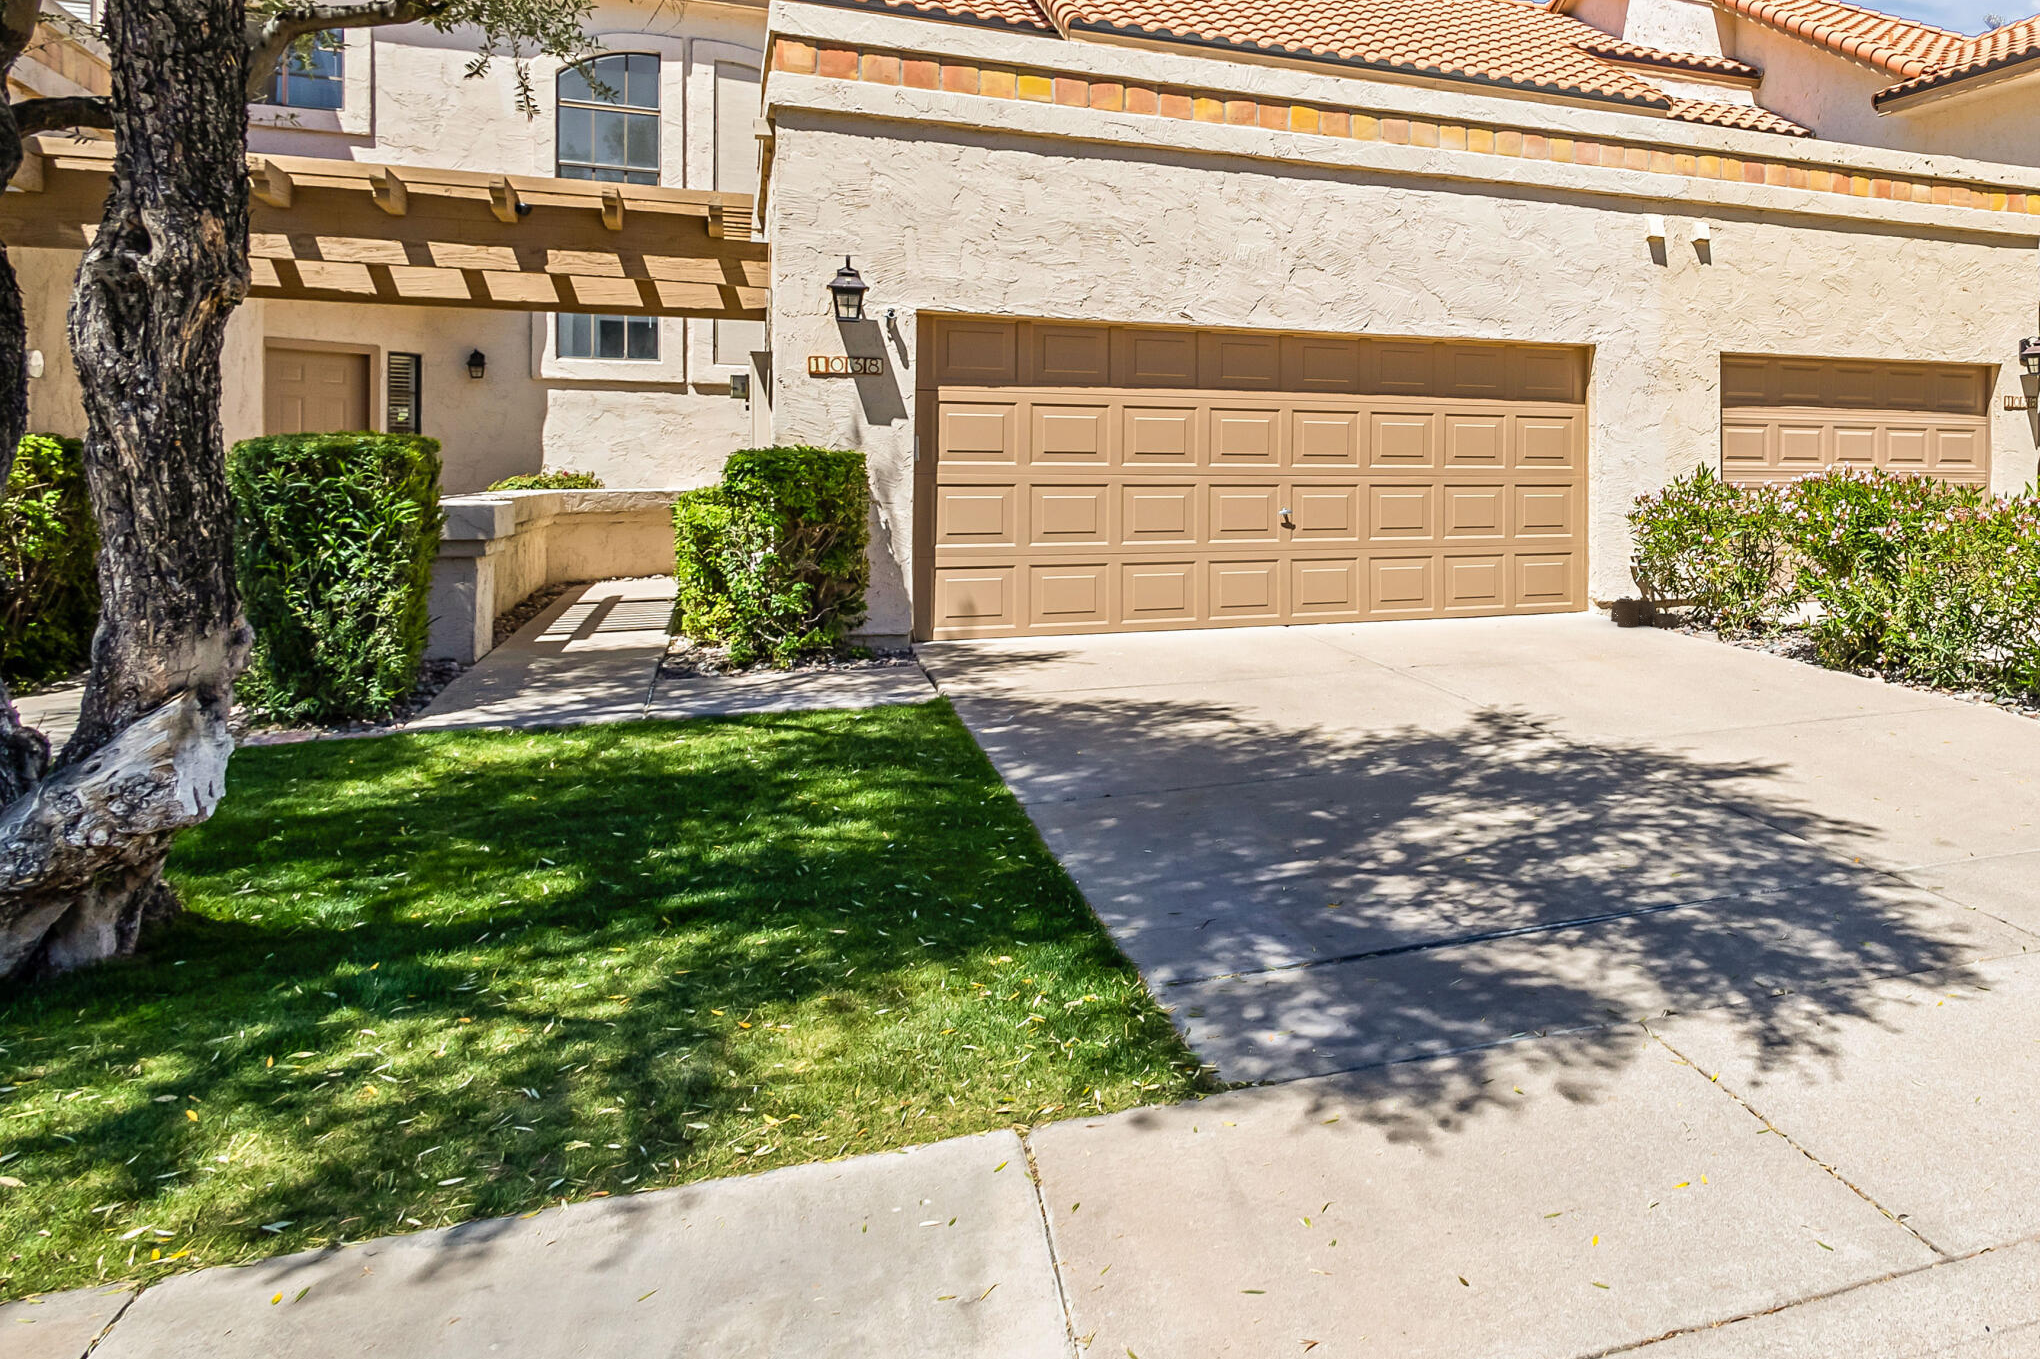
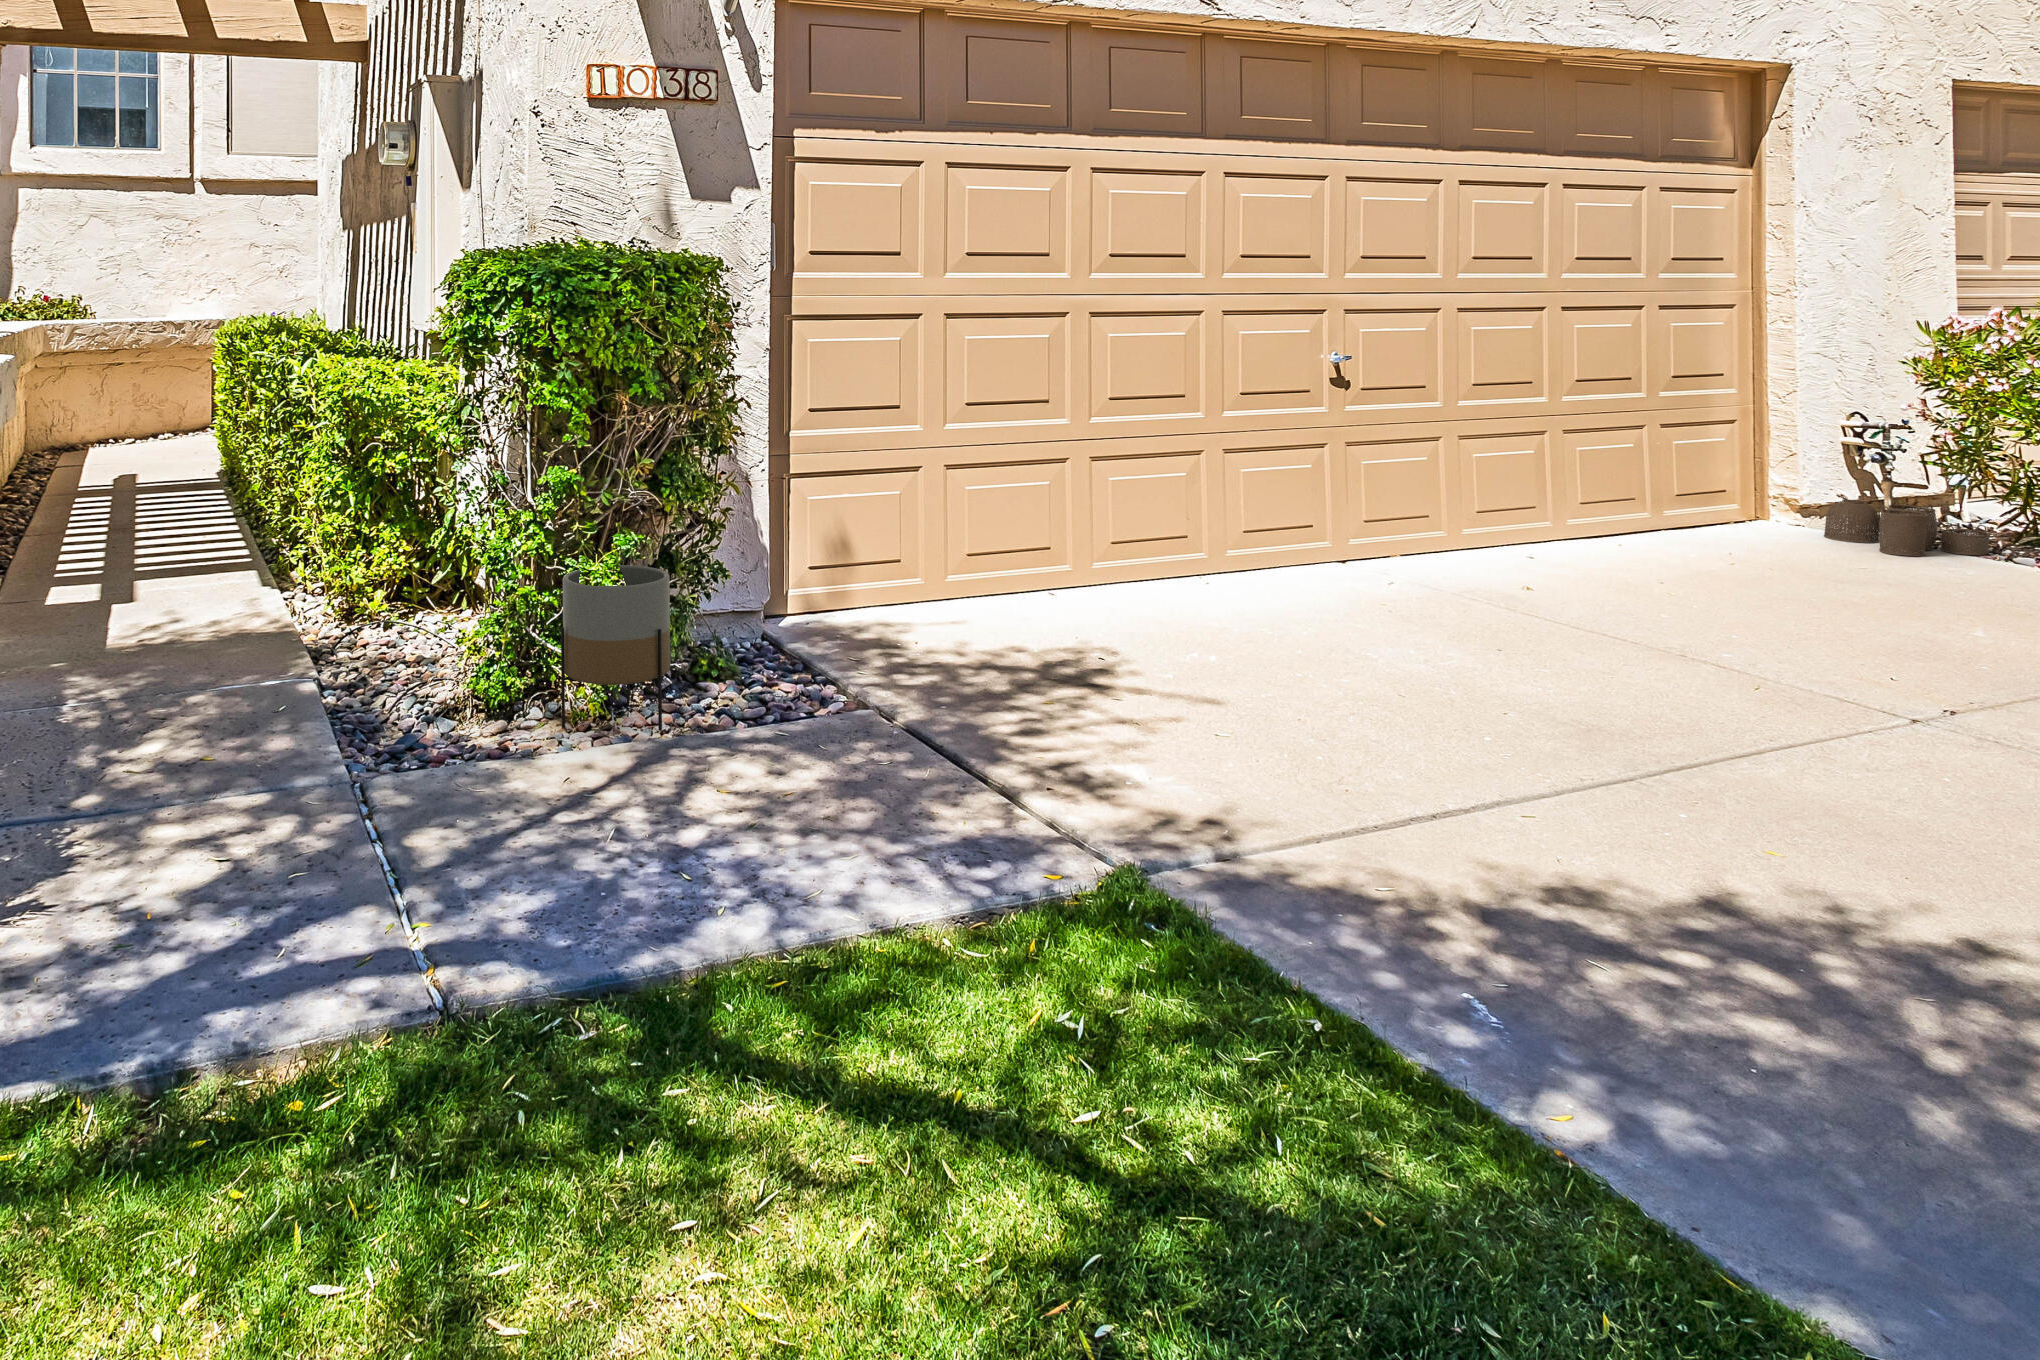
planter: none [762,598,818,671] -> present [561,565,671,731]

